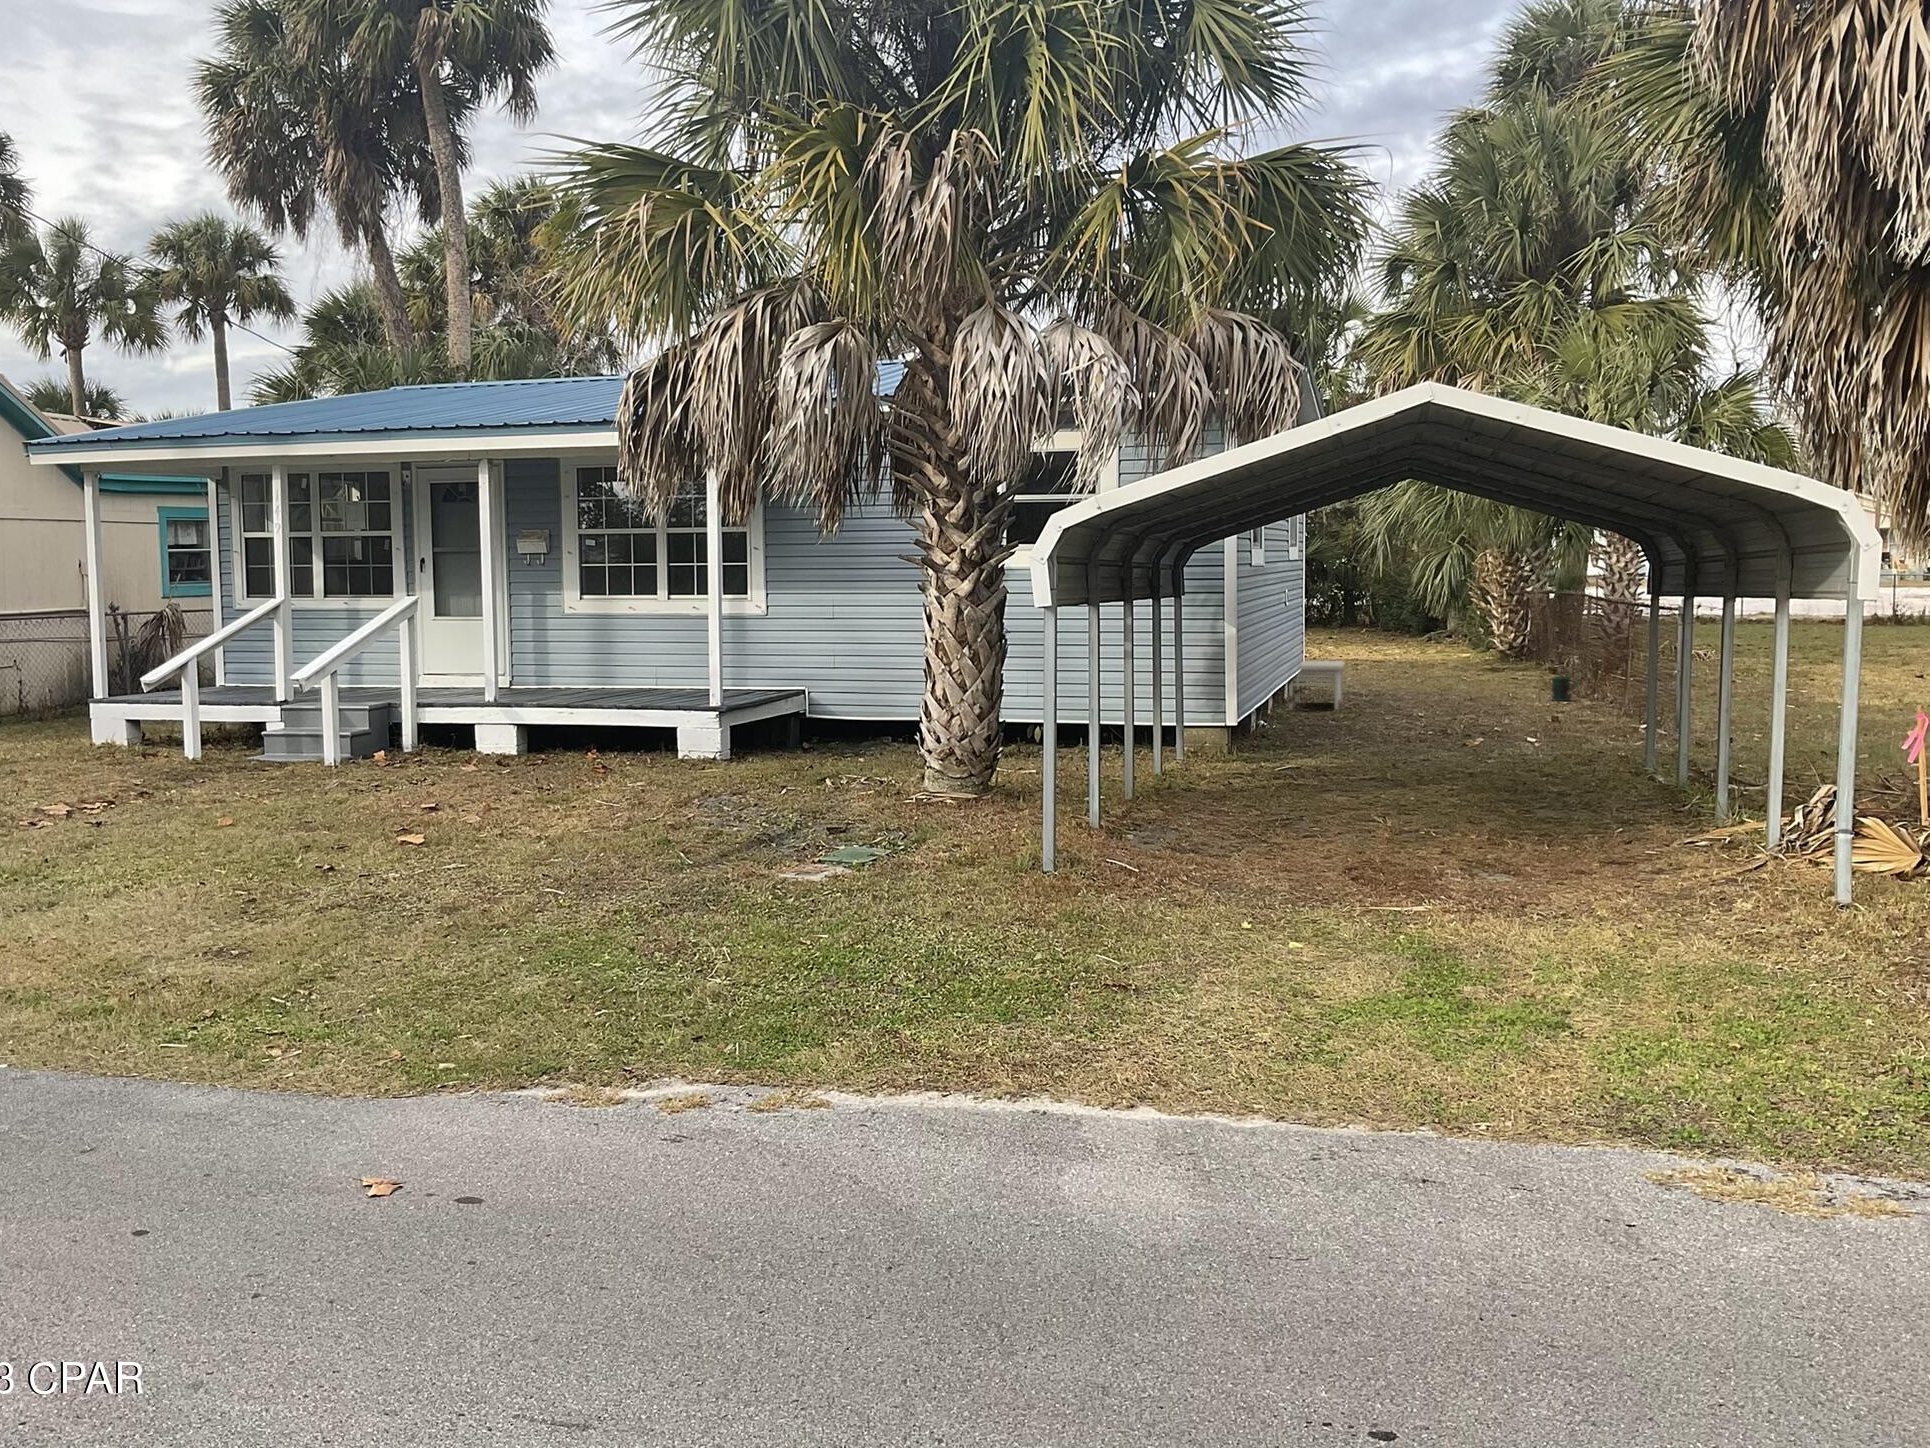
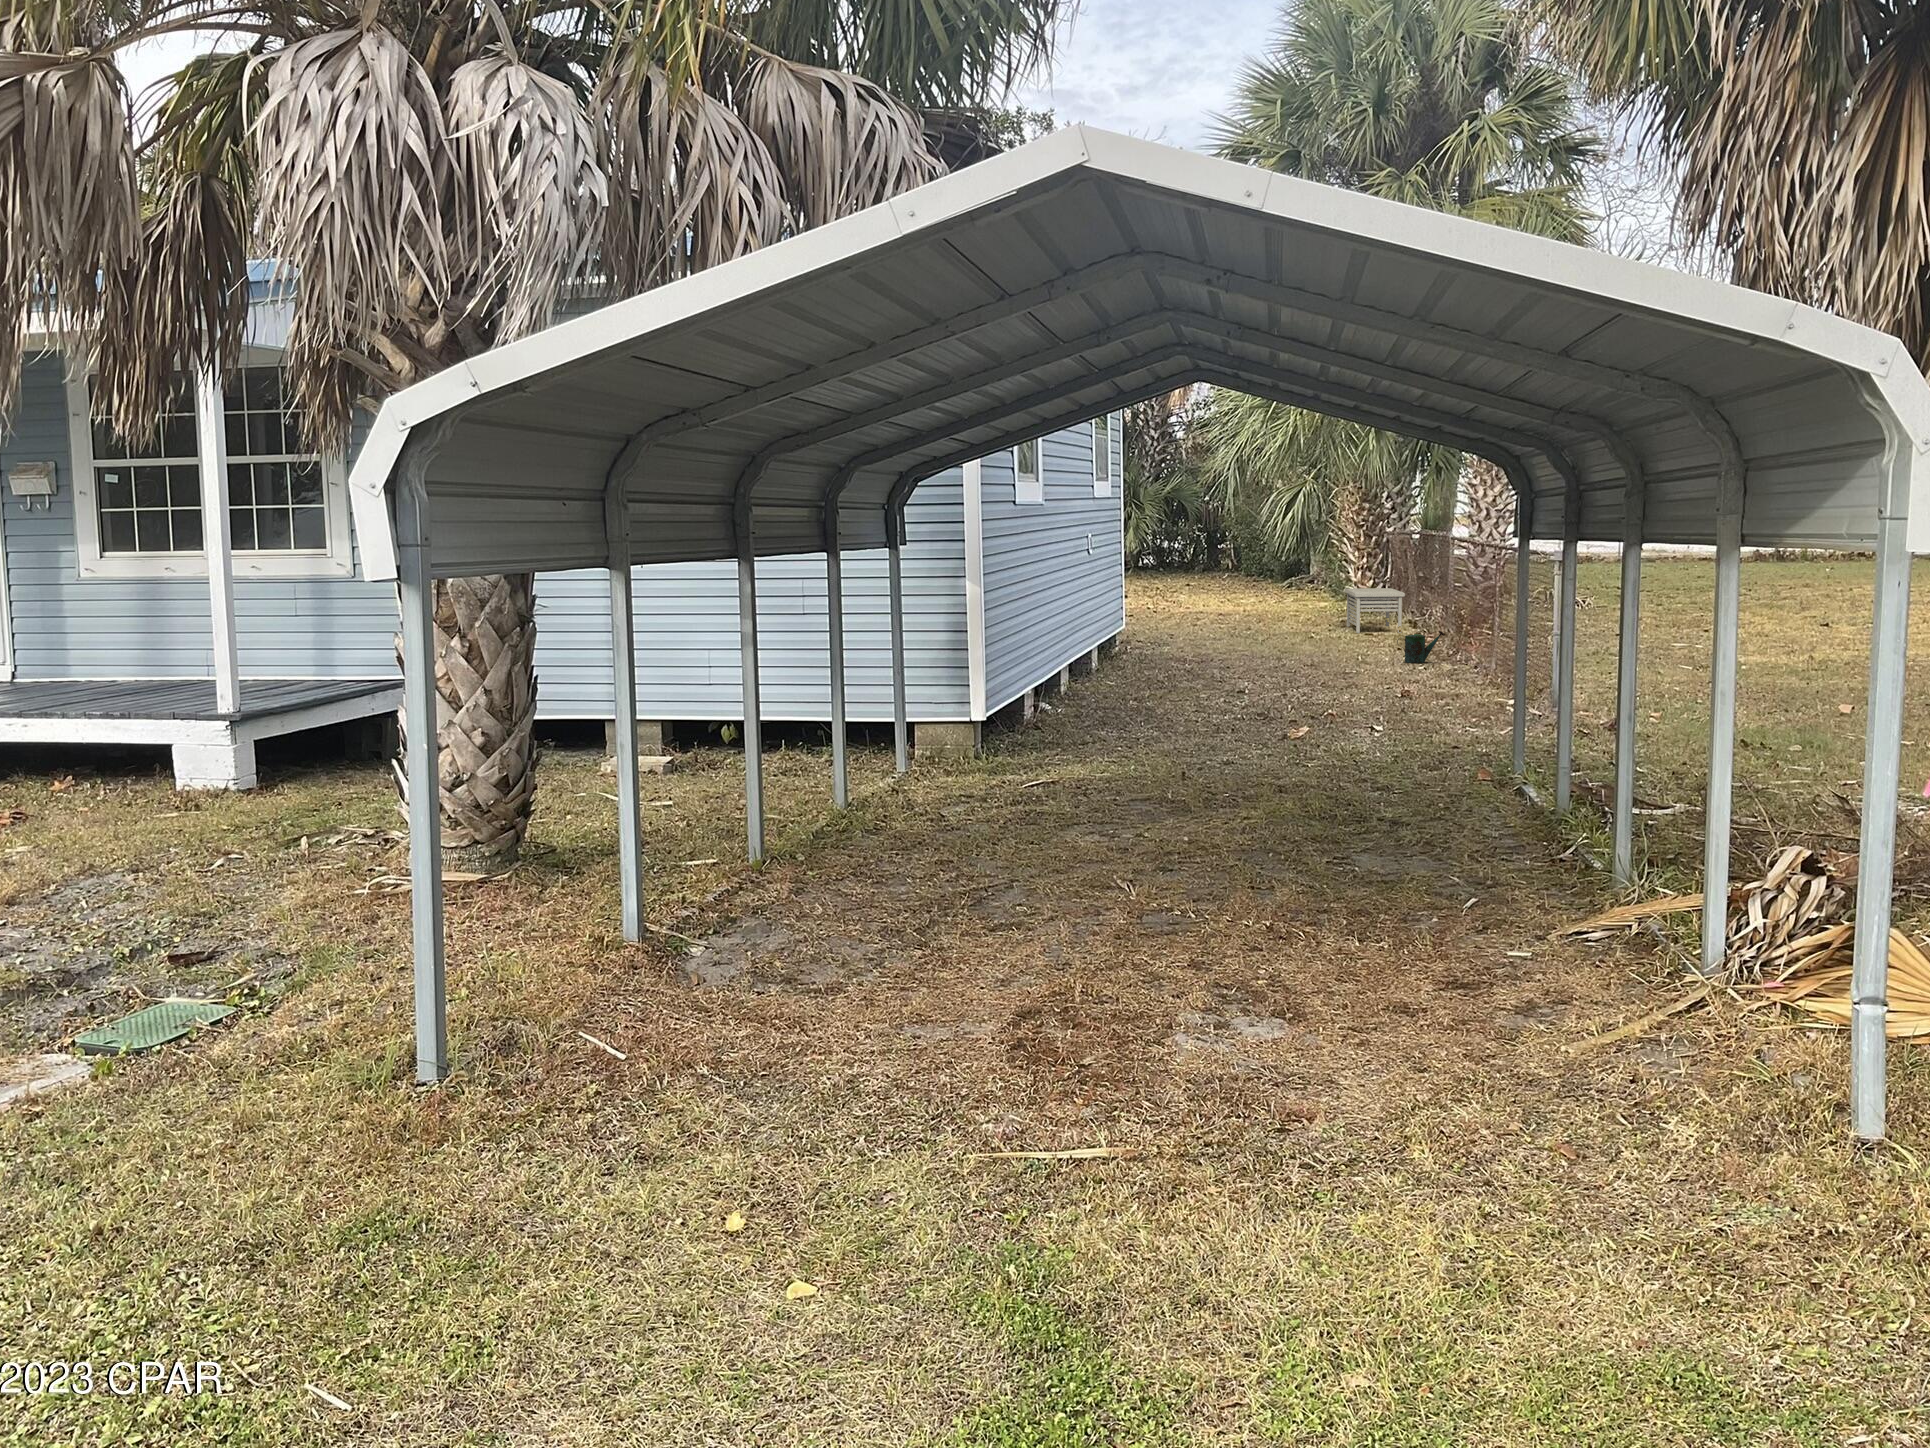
storage bench: present [1289,661,1345,709] -> present [1345,588,1405,633]

